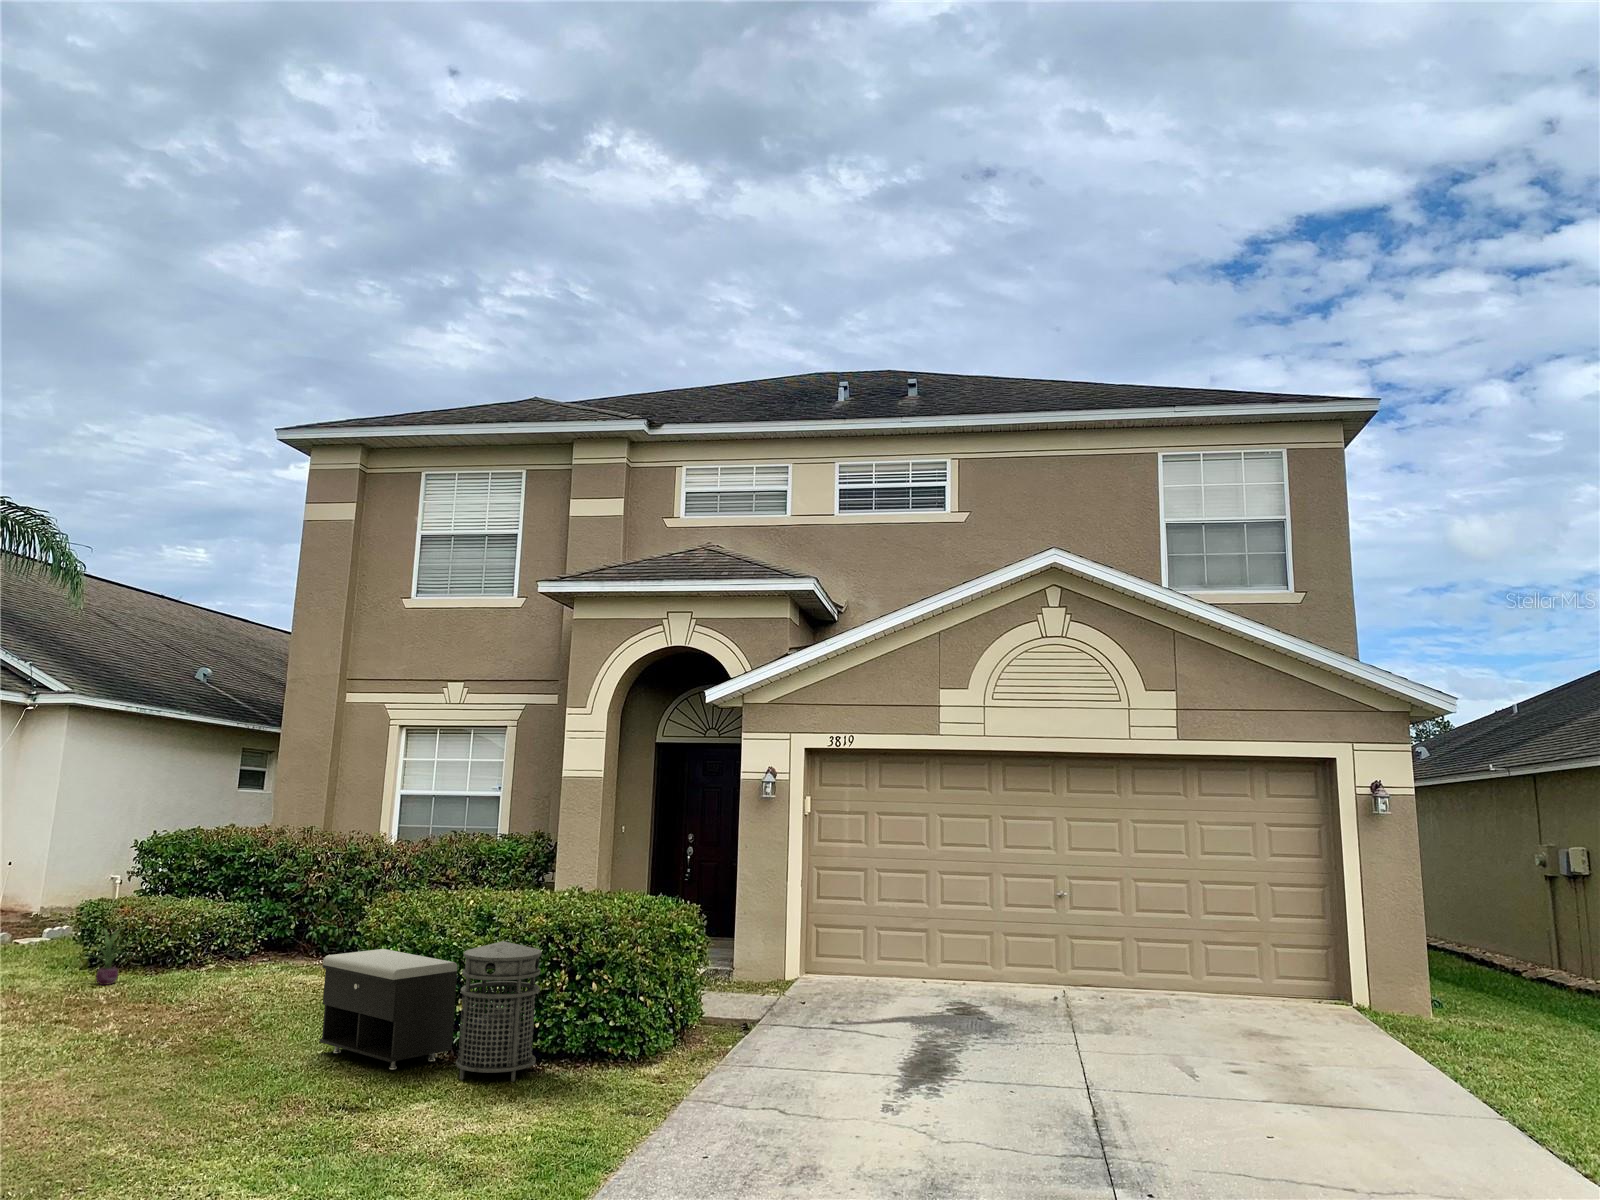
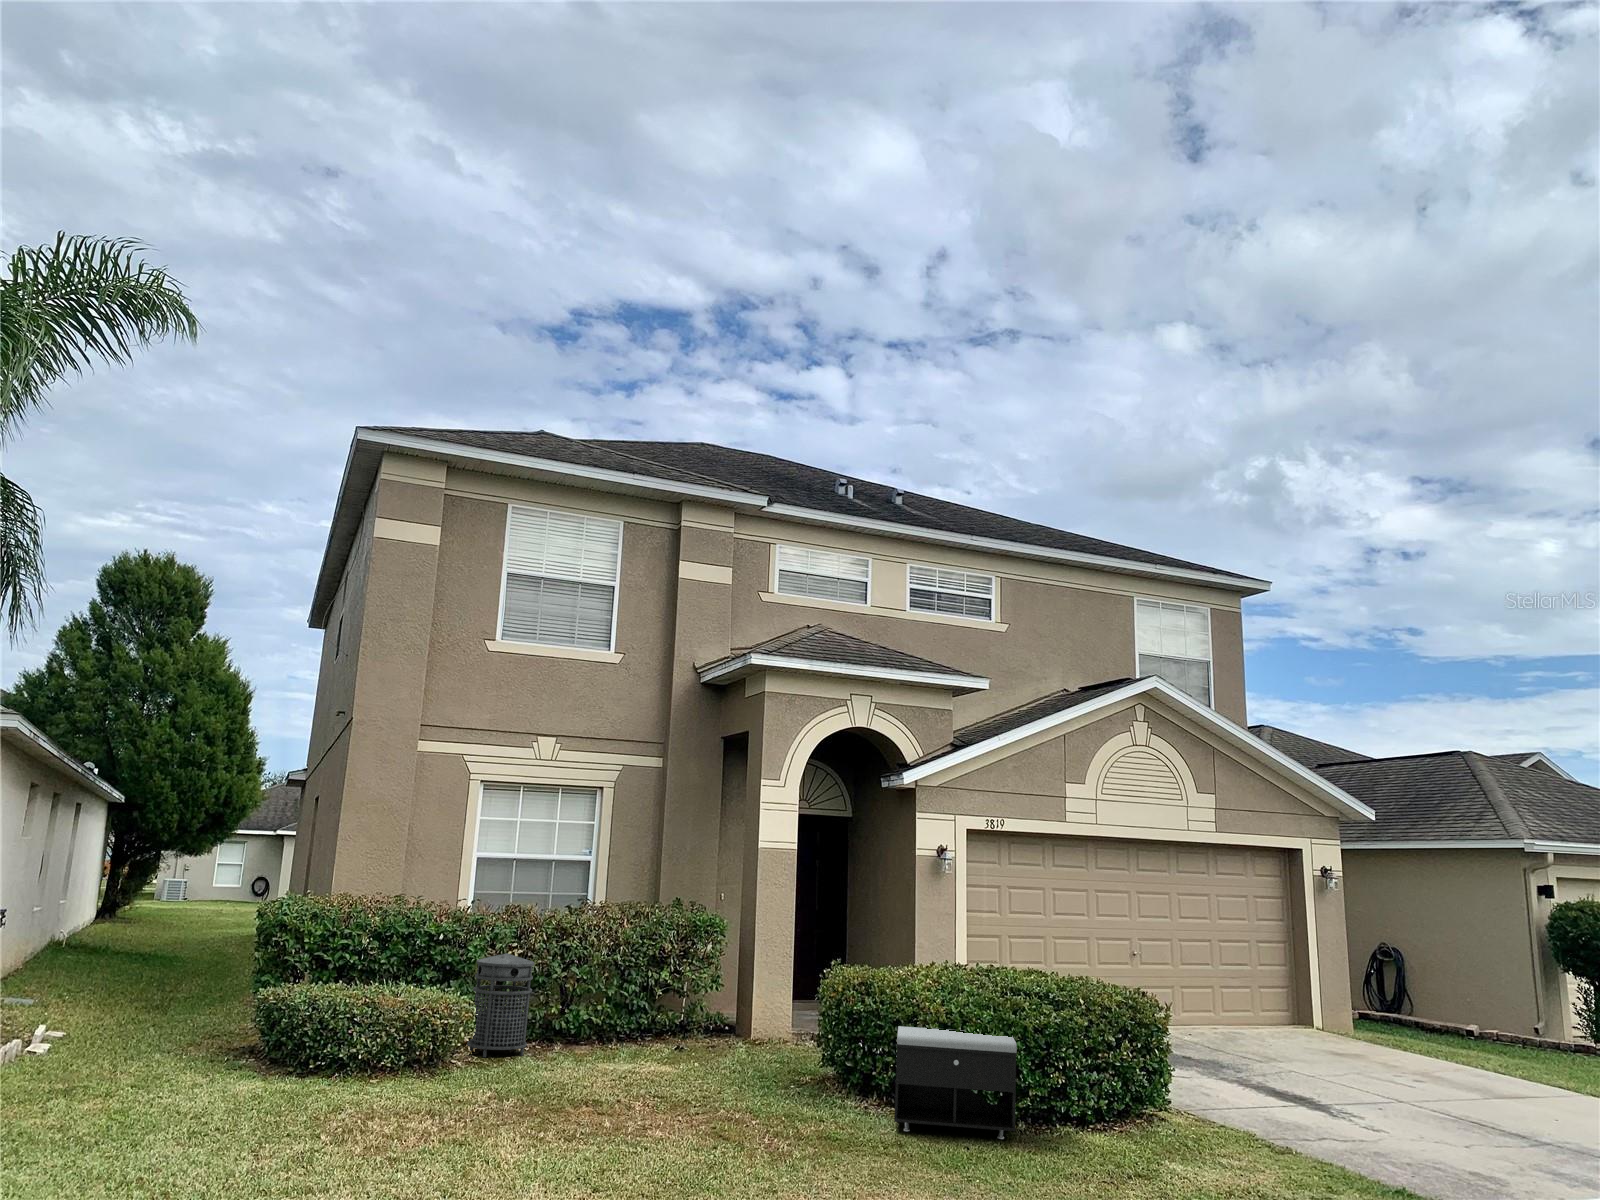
decorative plant: present [81,928,121,985] -> none [376,1021,447,1091]
trash can: present [456,941,541,1082] -> present [467,953,534,1057]

